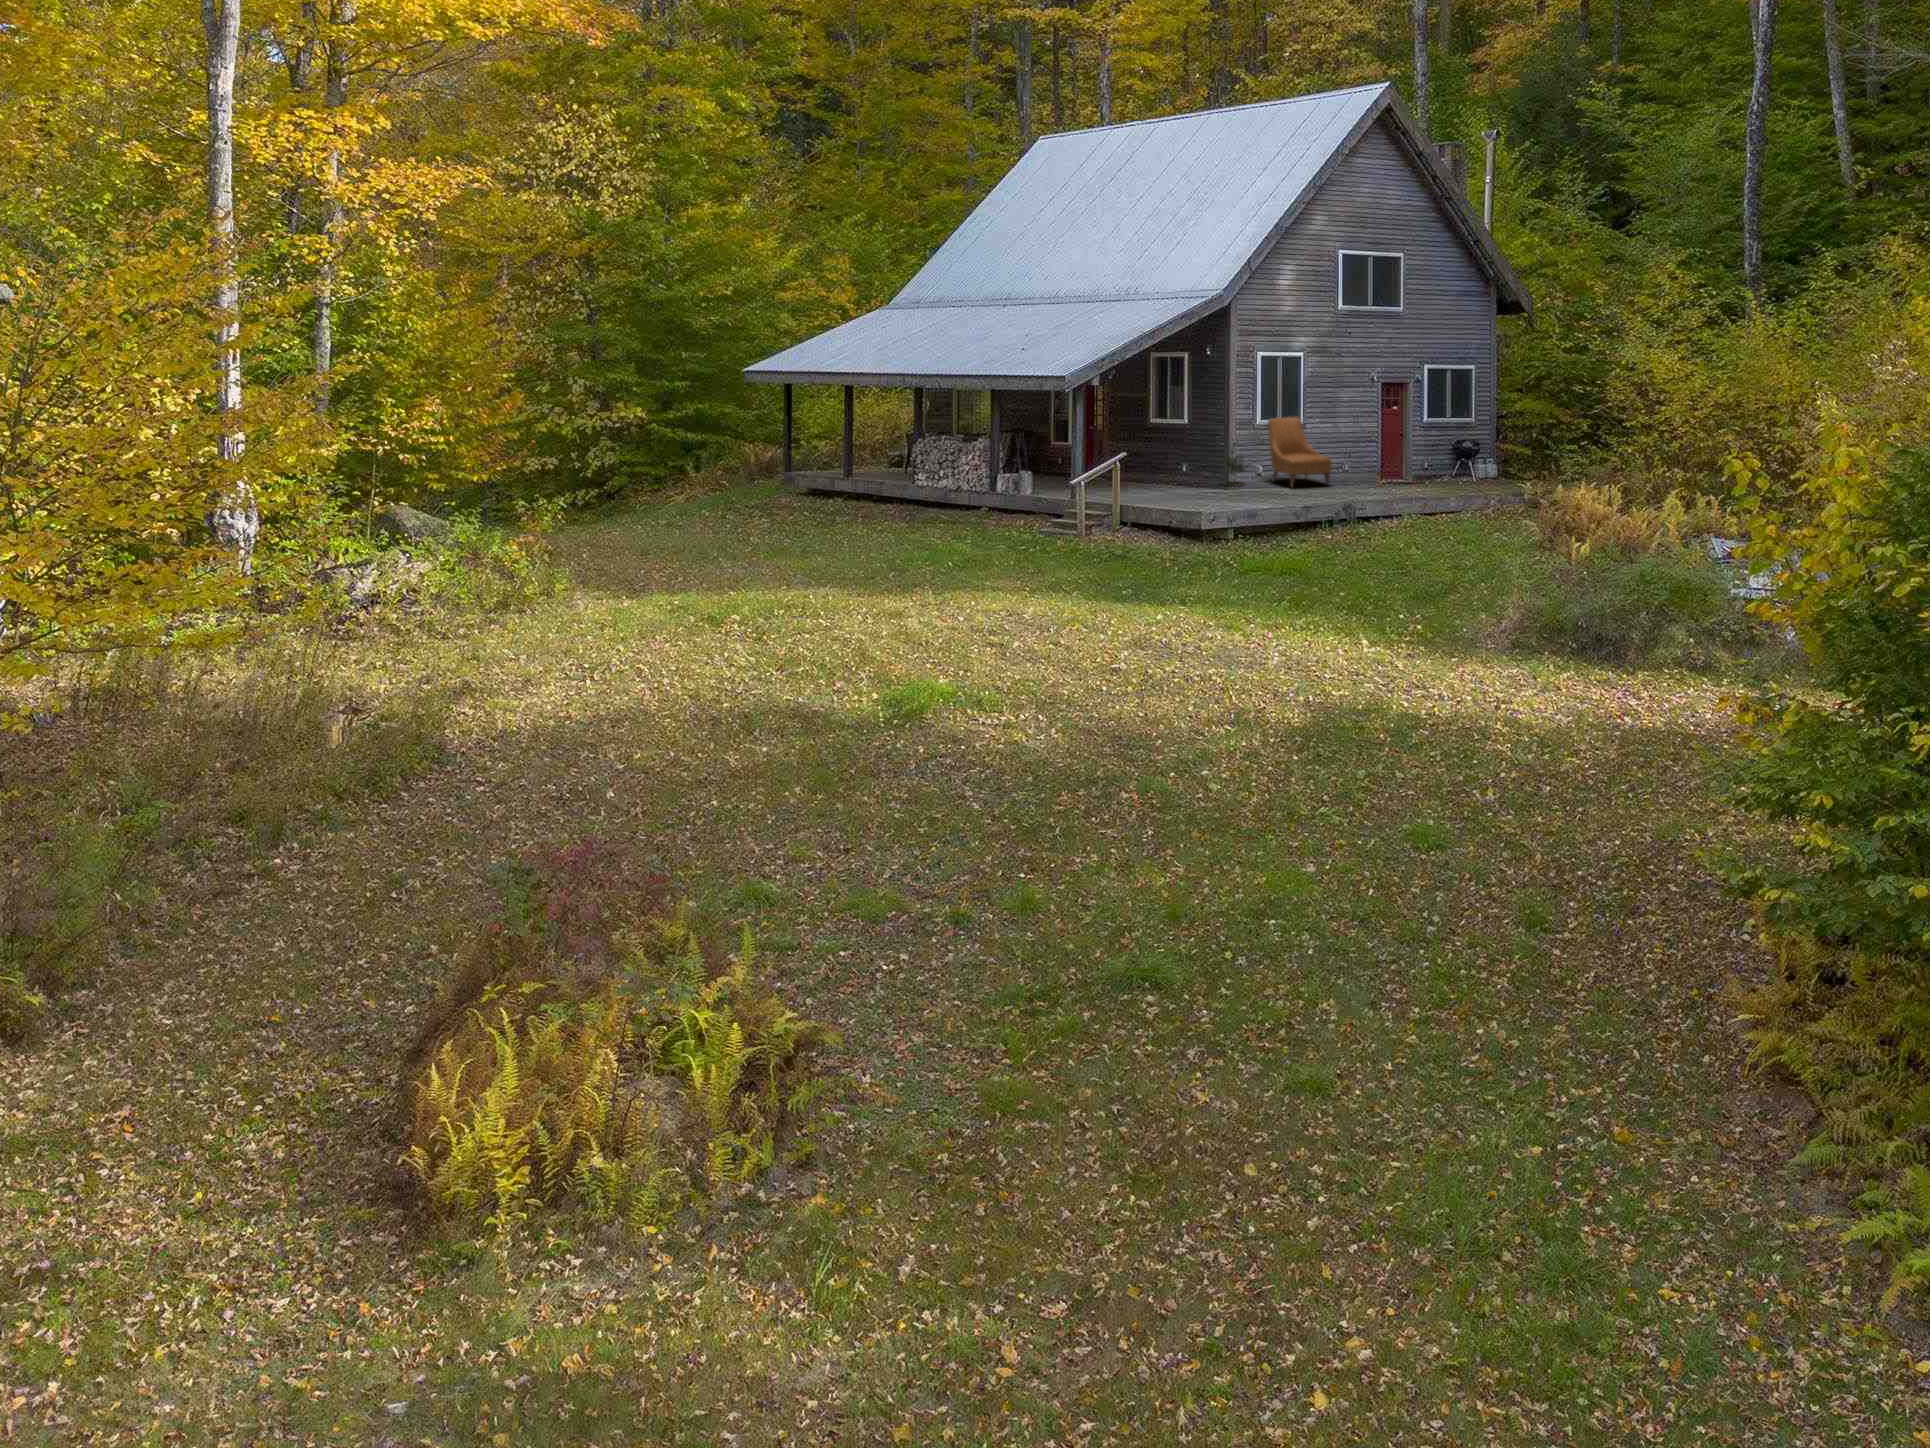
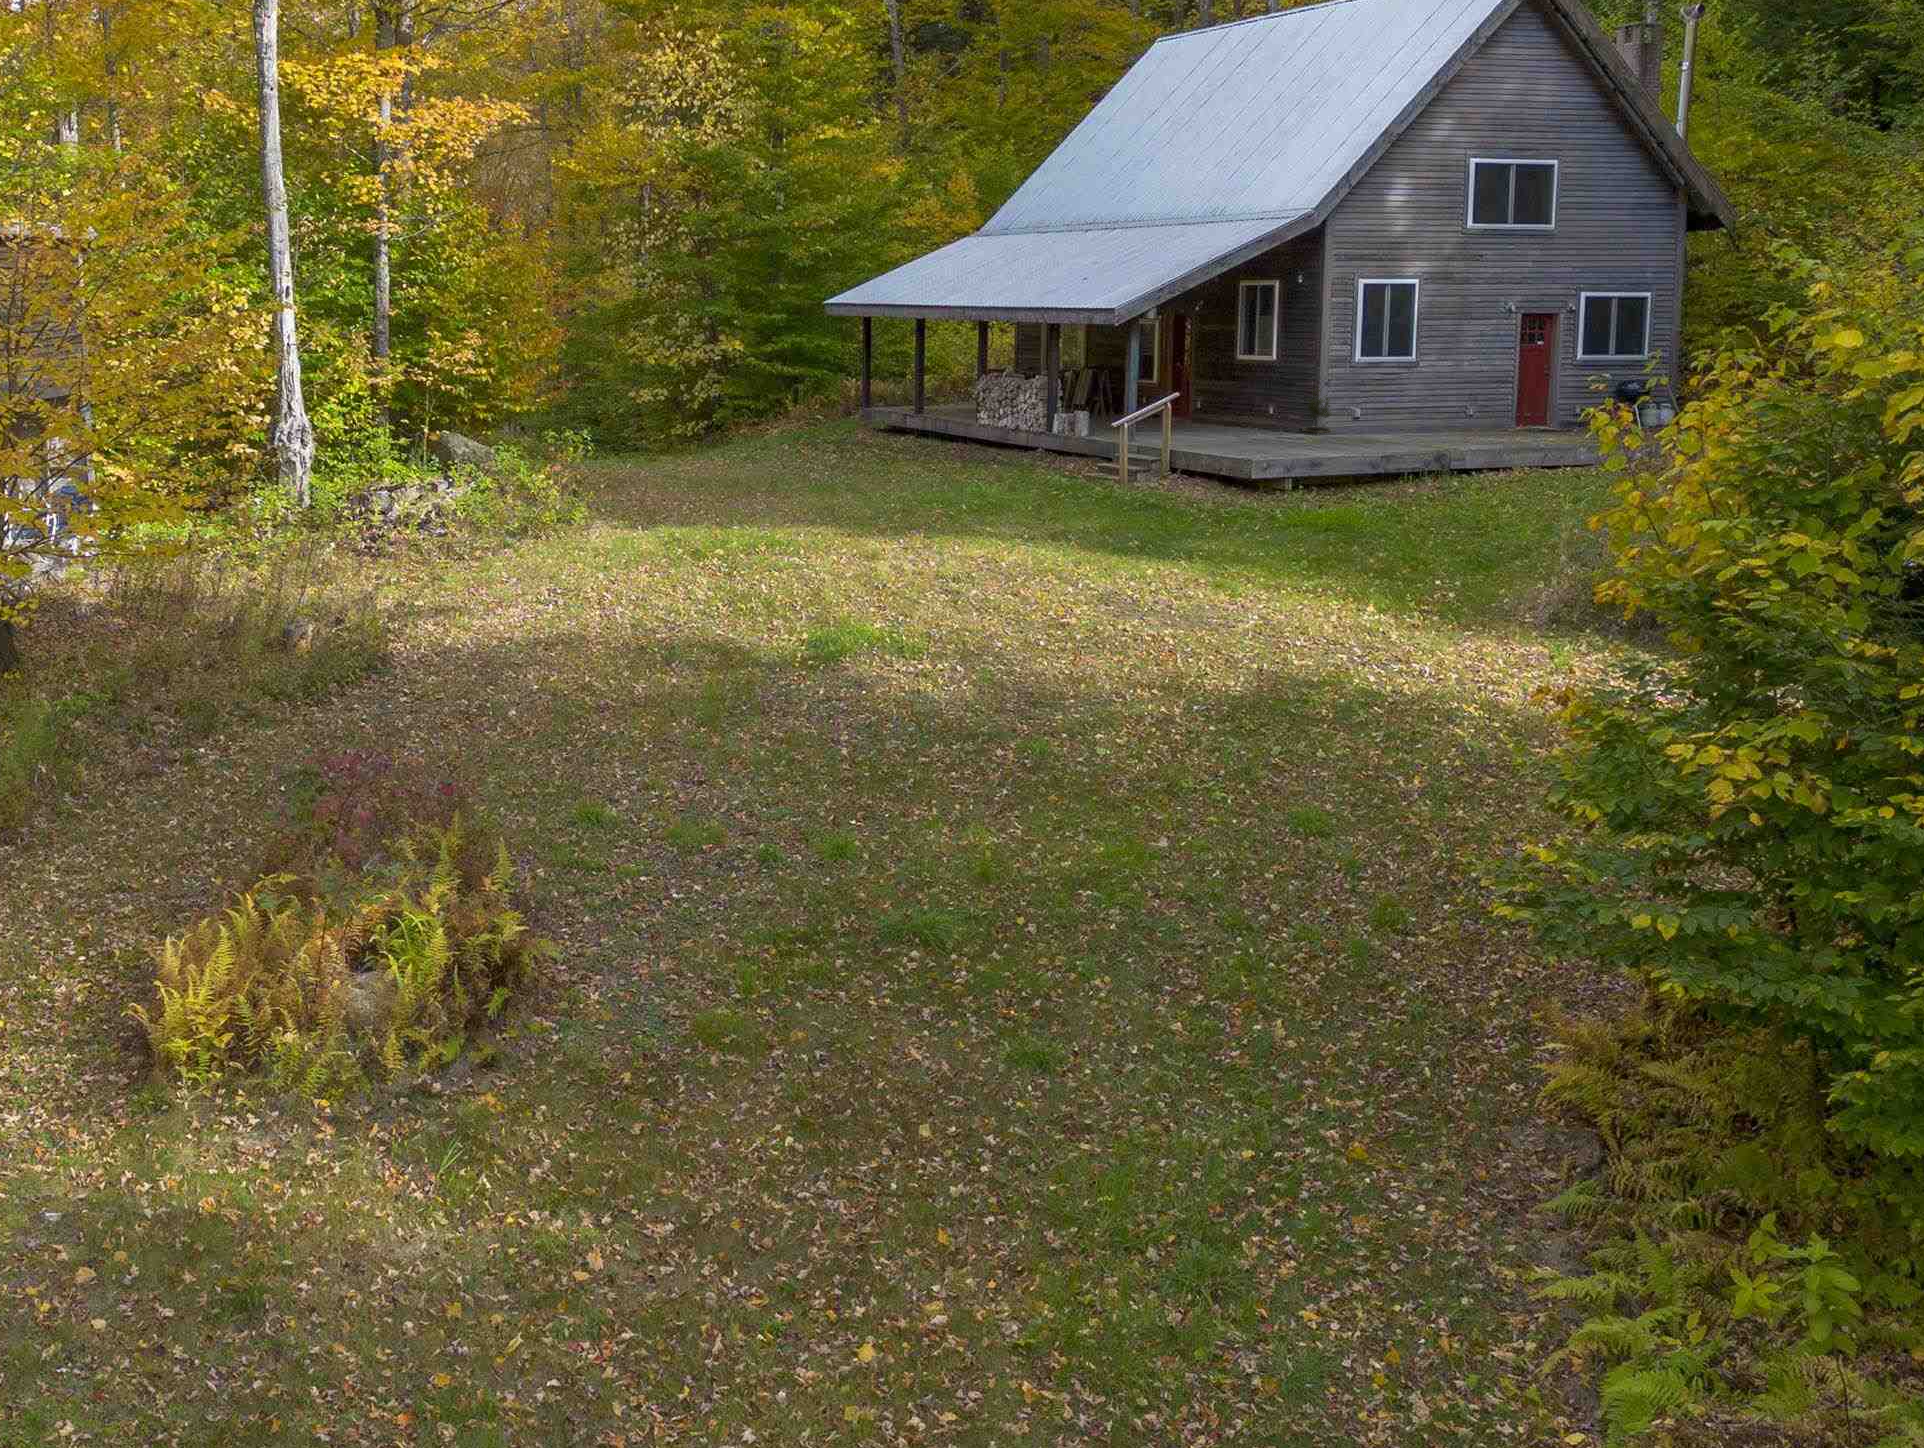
chair: present [1268,417,1331,487] -> none [1363,356,1438,438]

